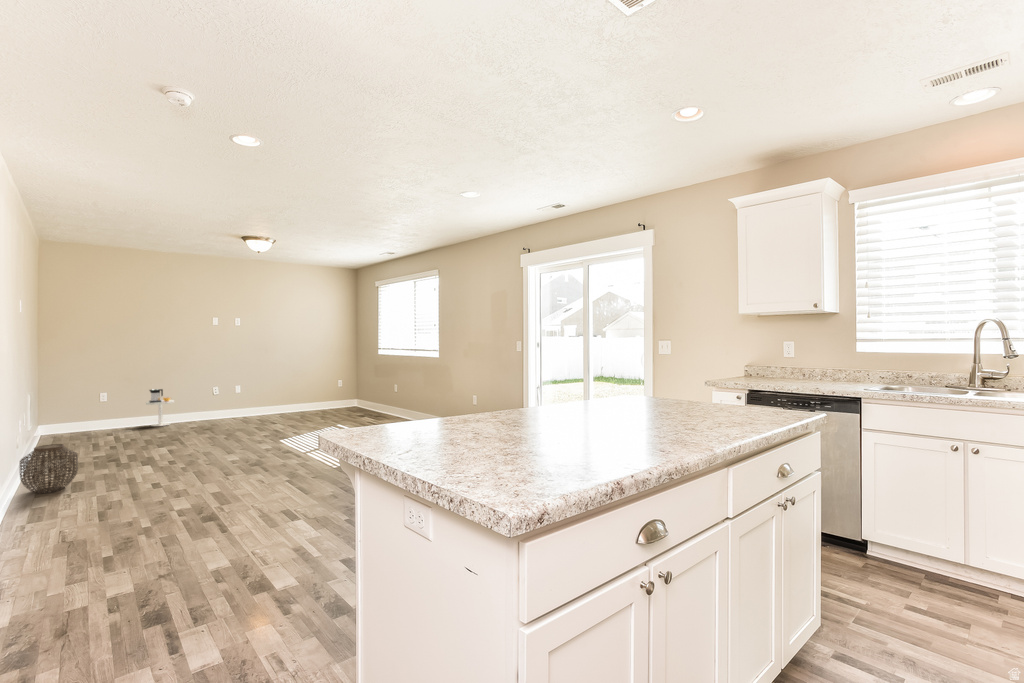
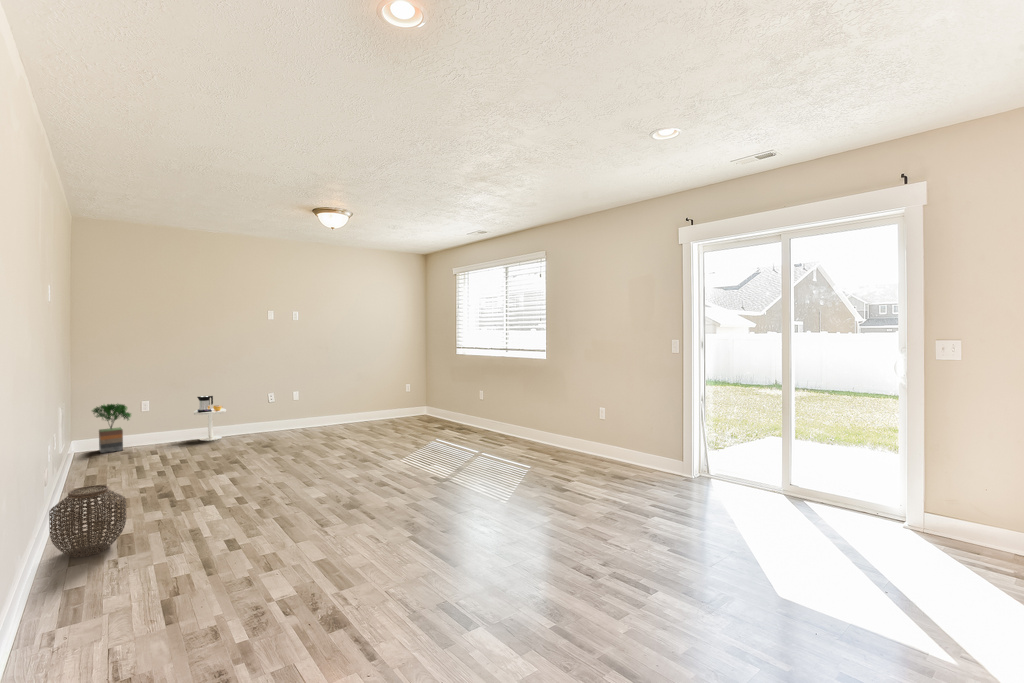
potted tree: none [56,394,92,435] -> present [92,404,131,453]

